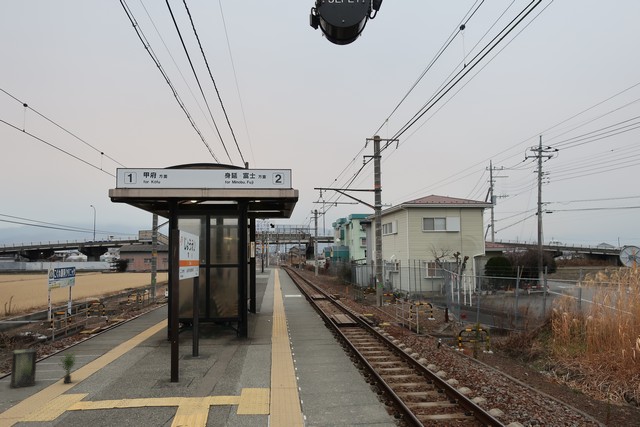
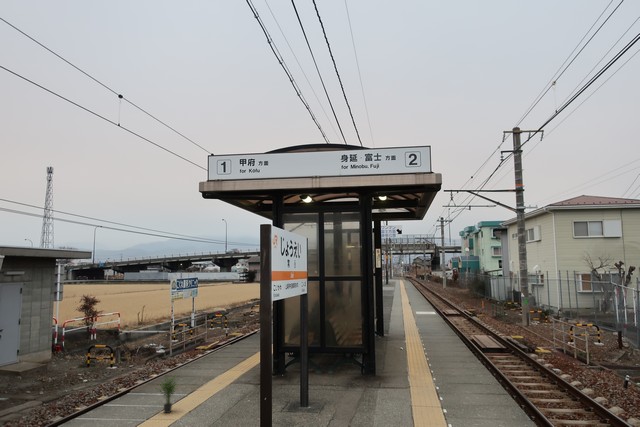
storage box: present [11,348,37,388] -> none [108,369,136,415]

